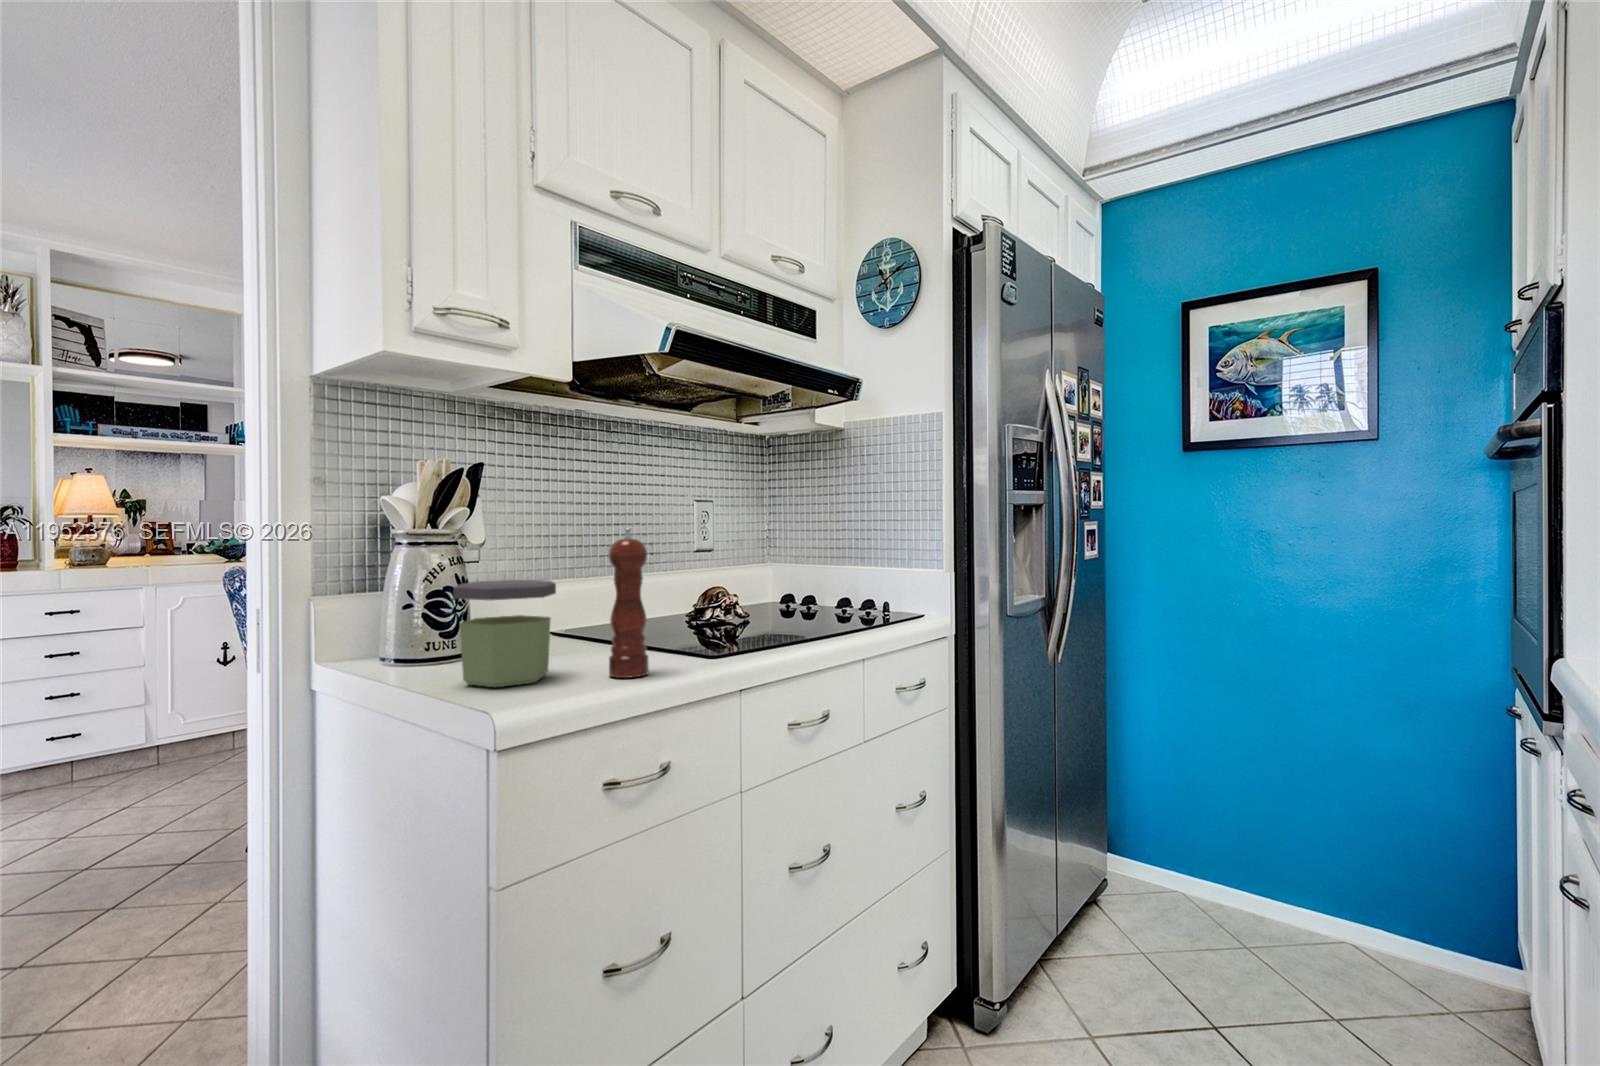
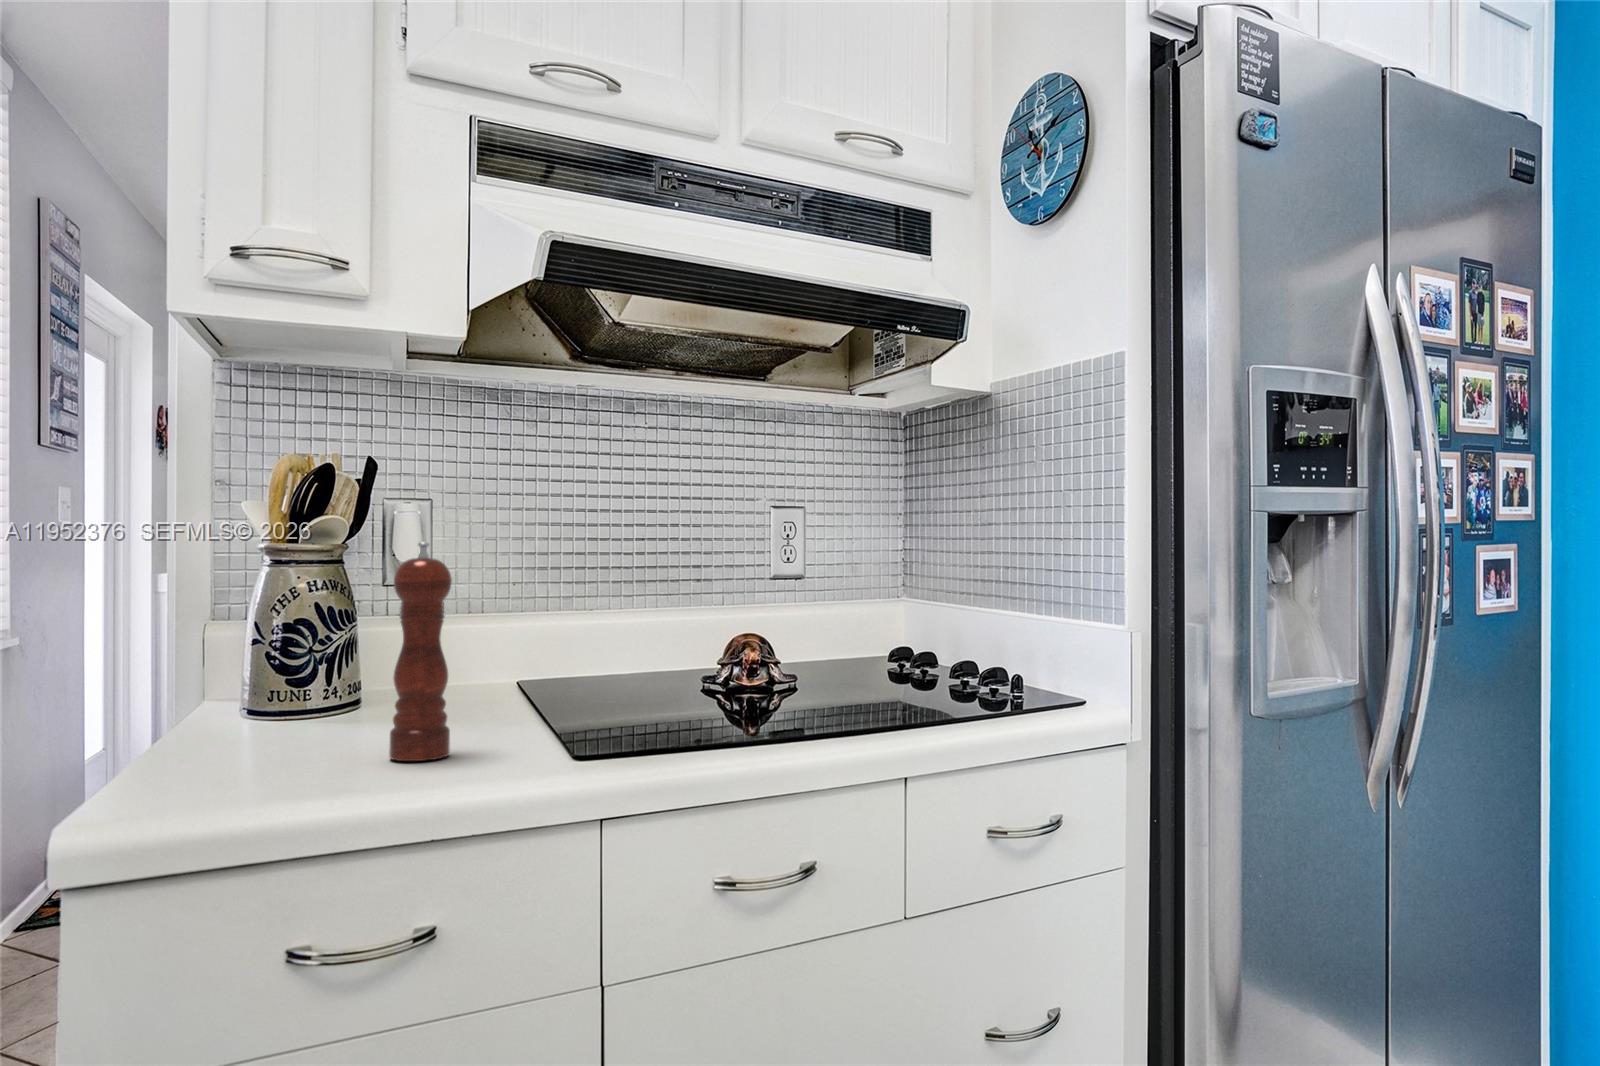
jar: present [453,580,556,687] -> none [207,612,352,758]

